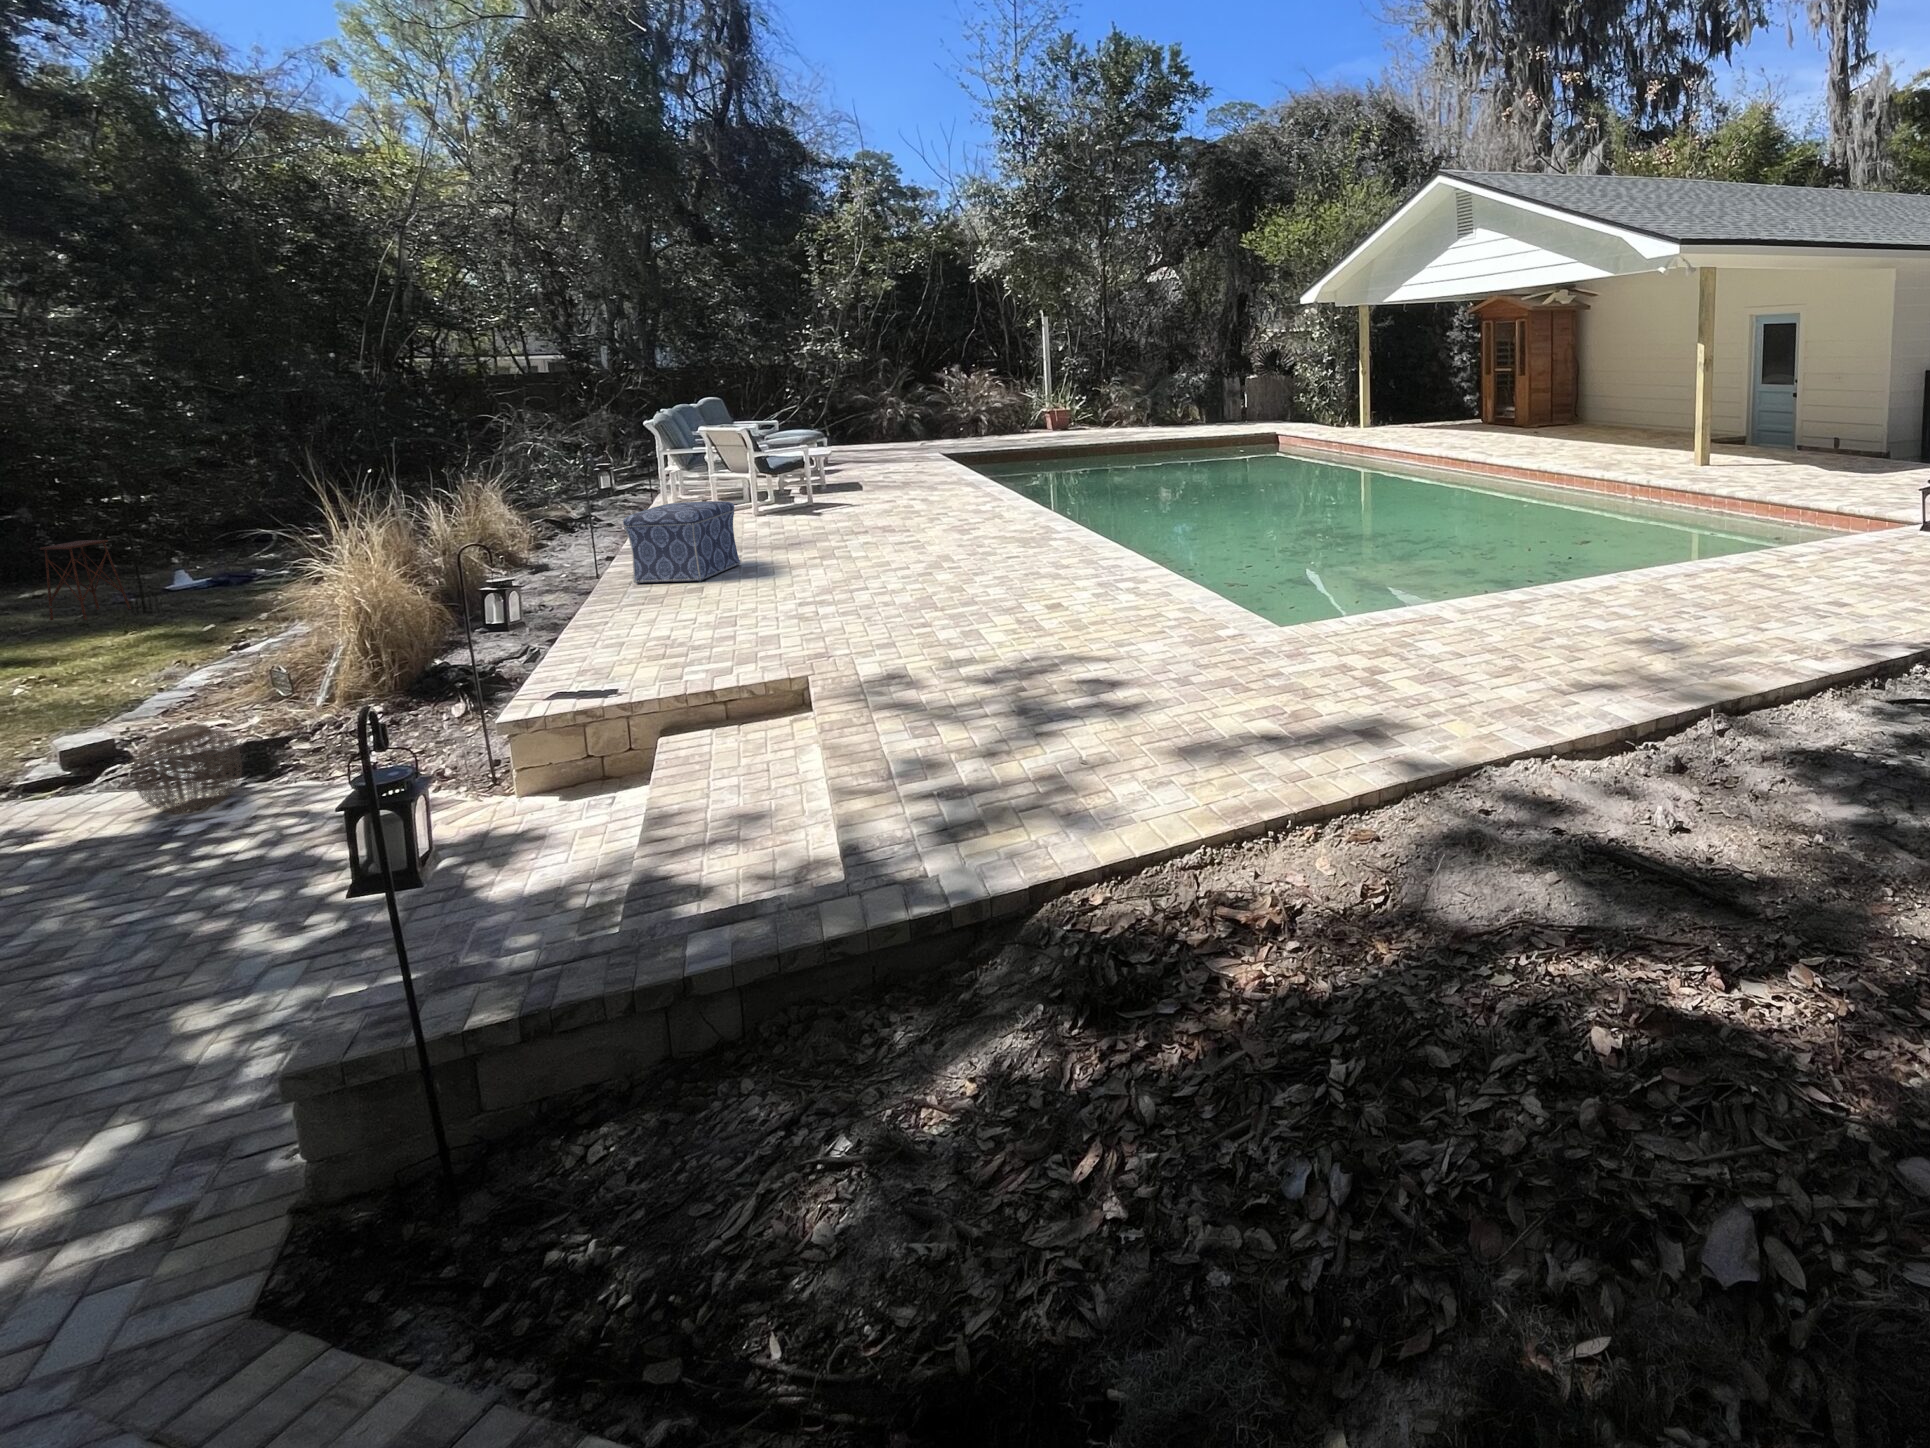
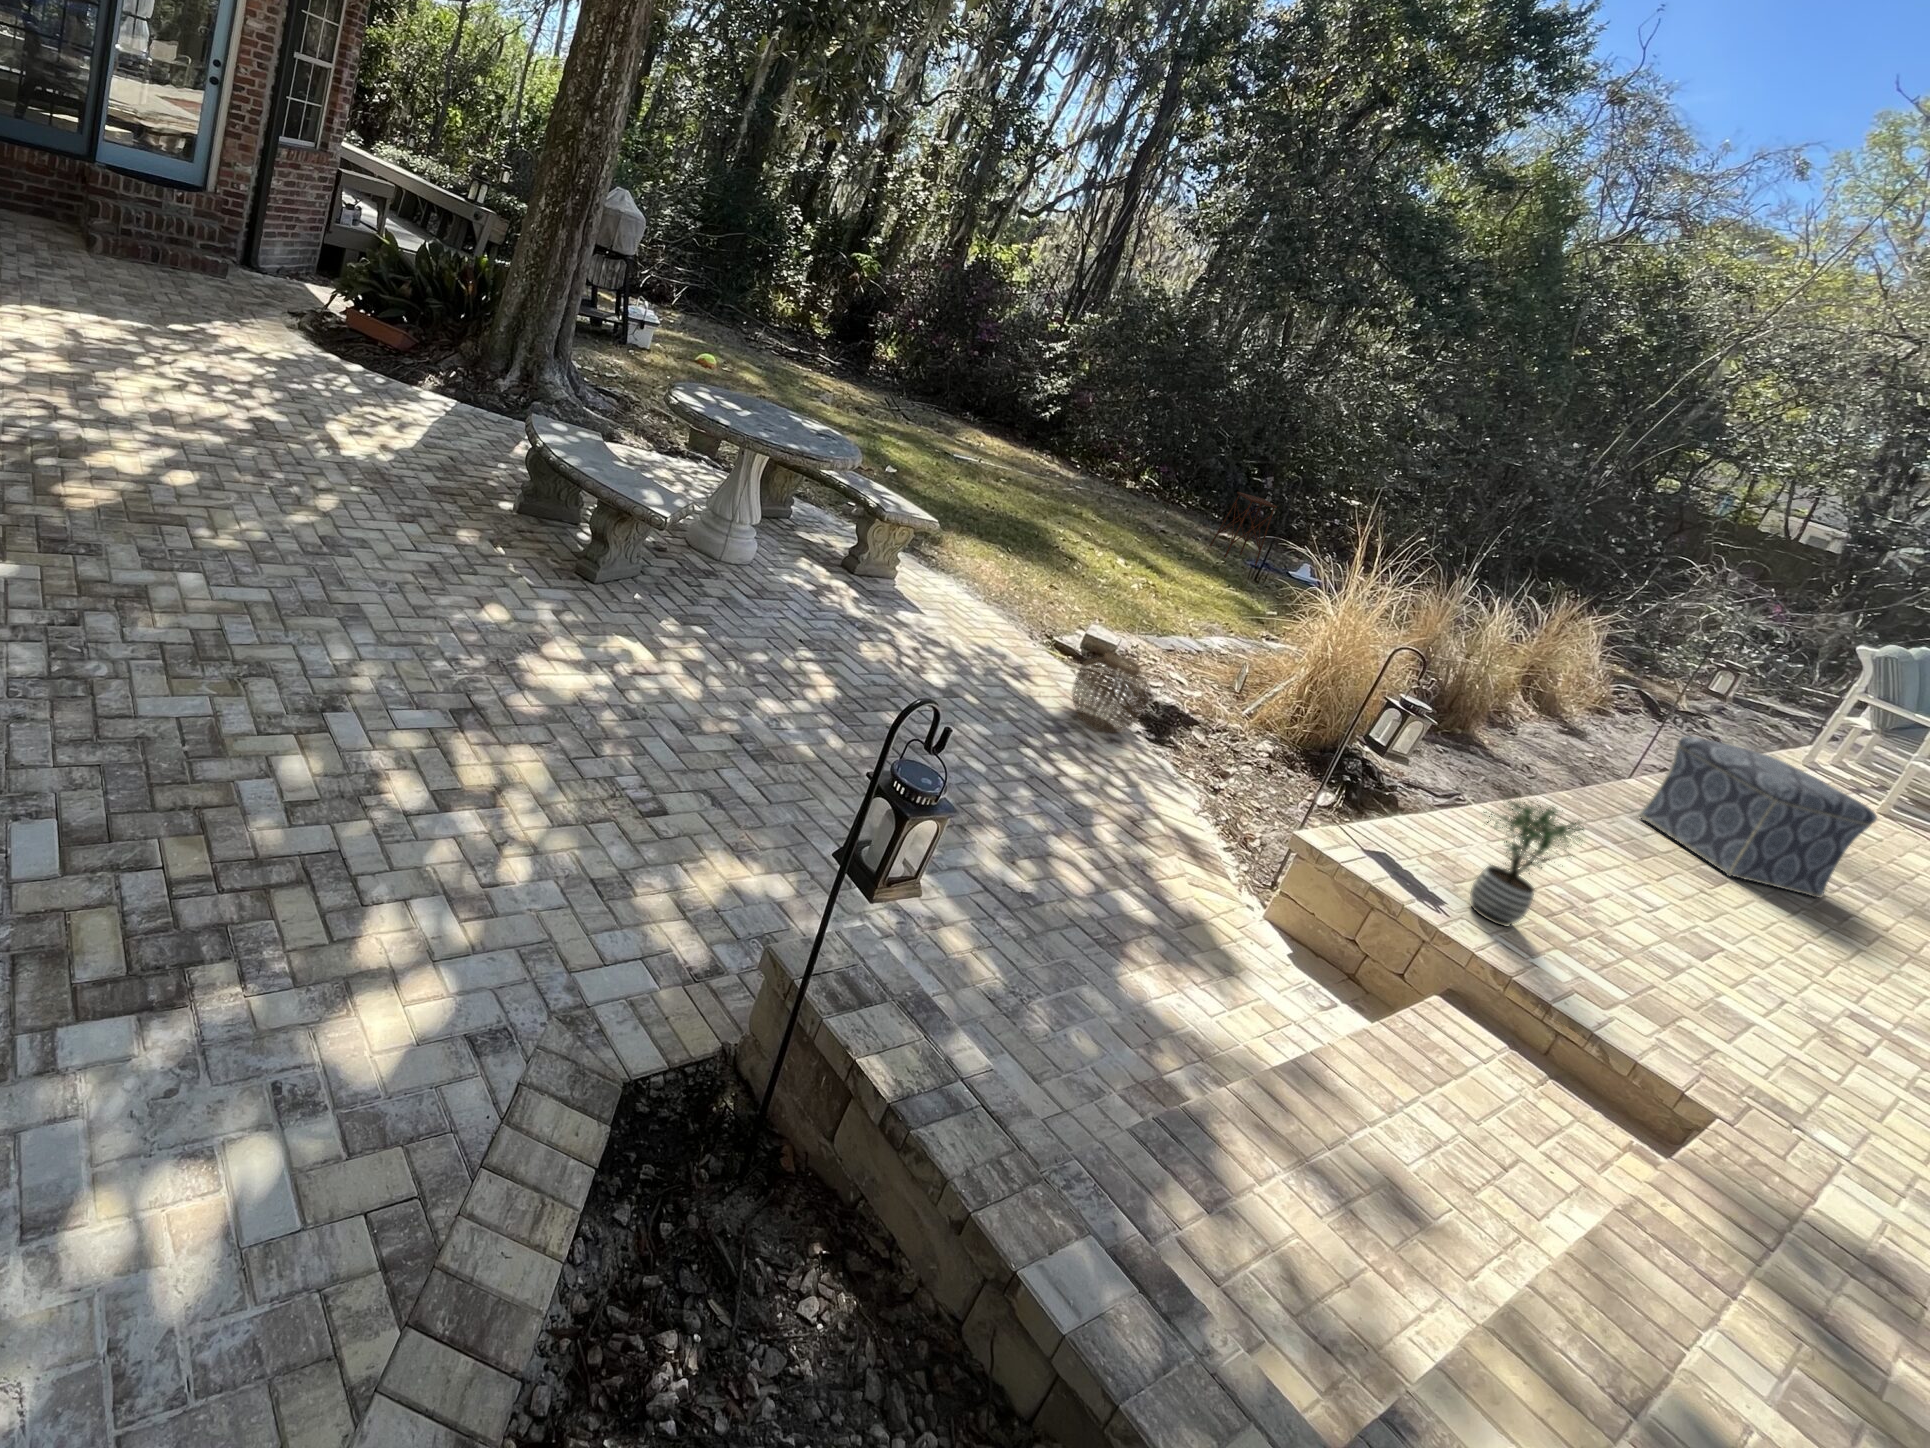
potted plant: none [593,584,664,681] -> present [1470,800,1584,926]

